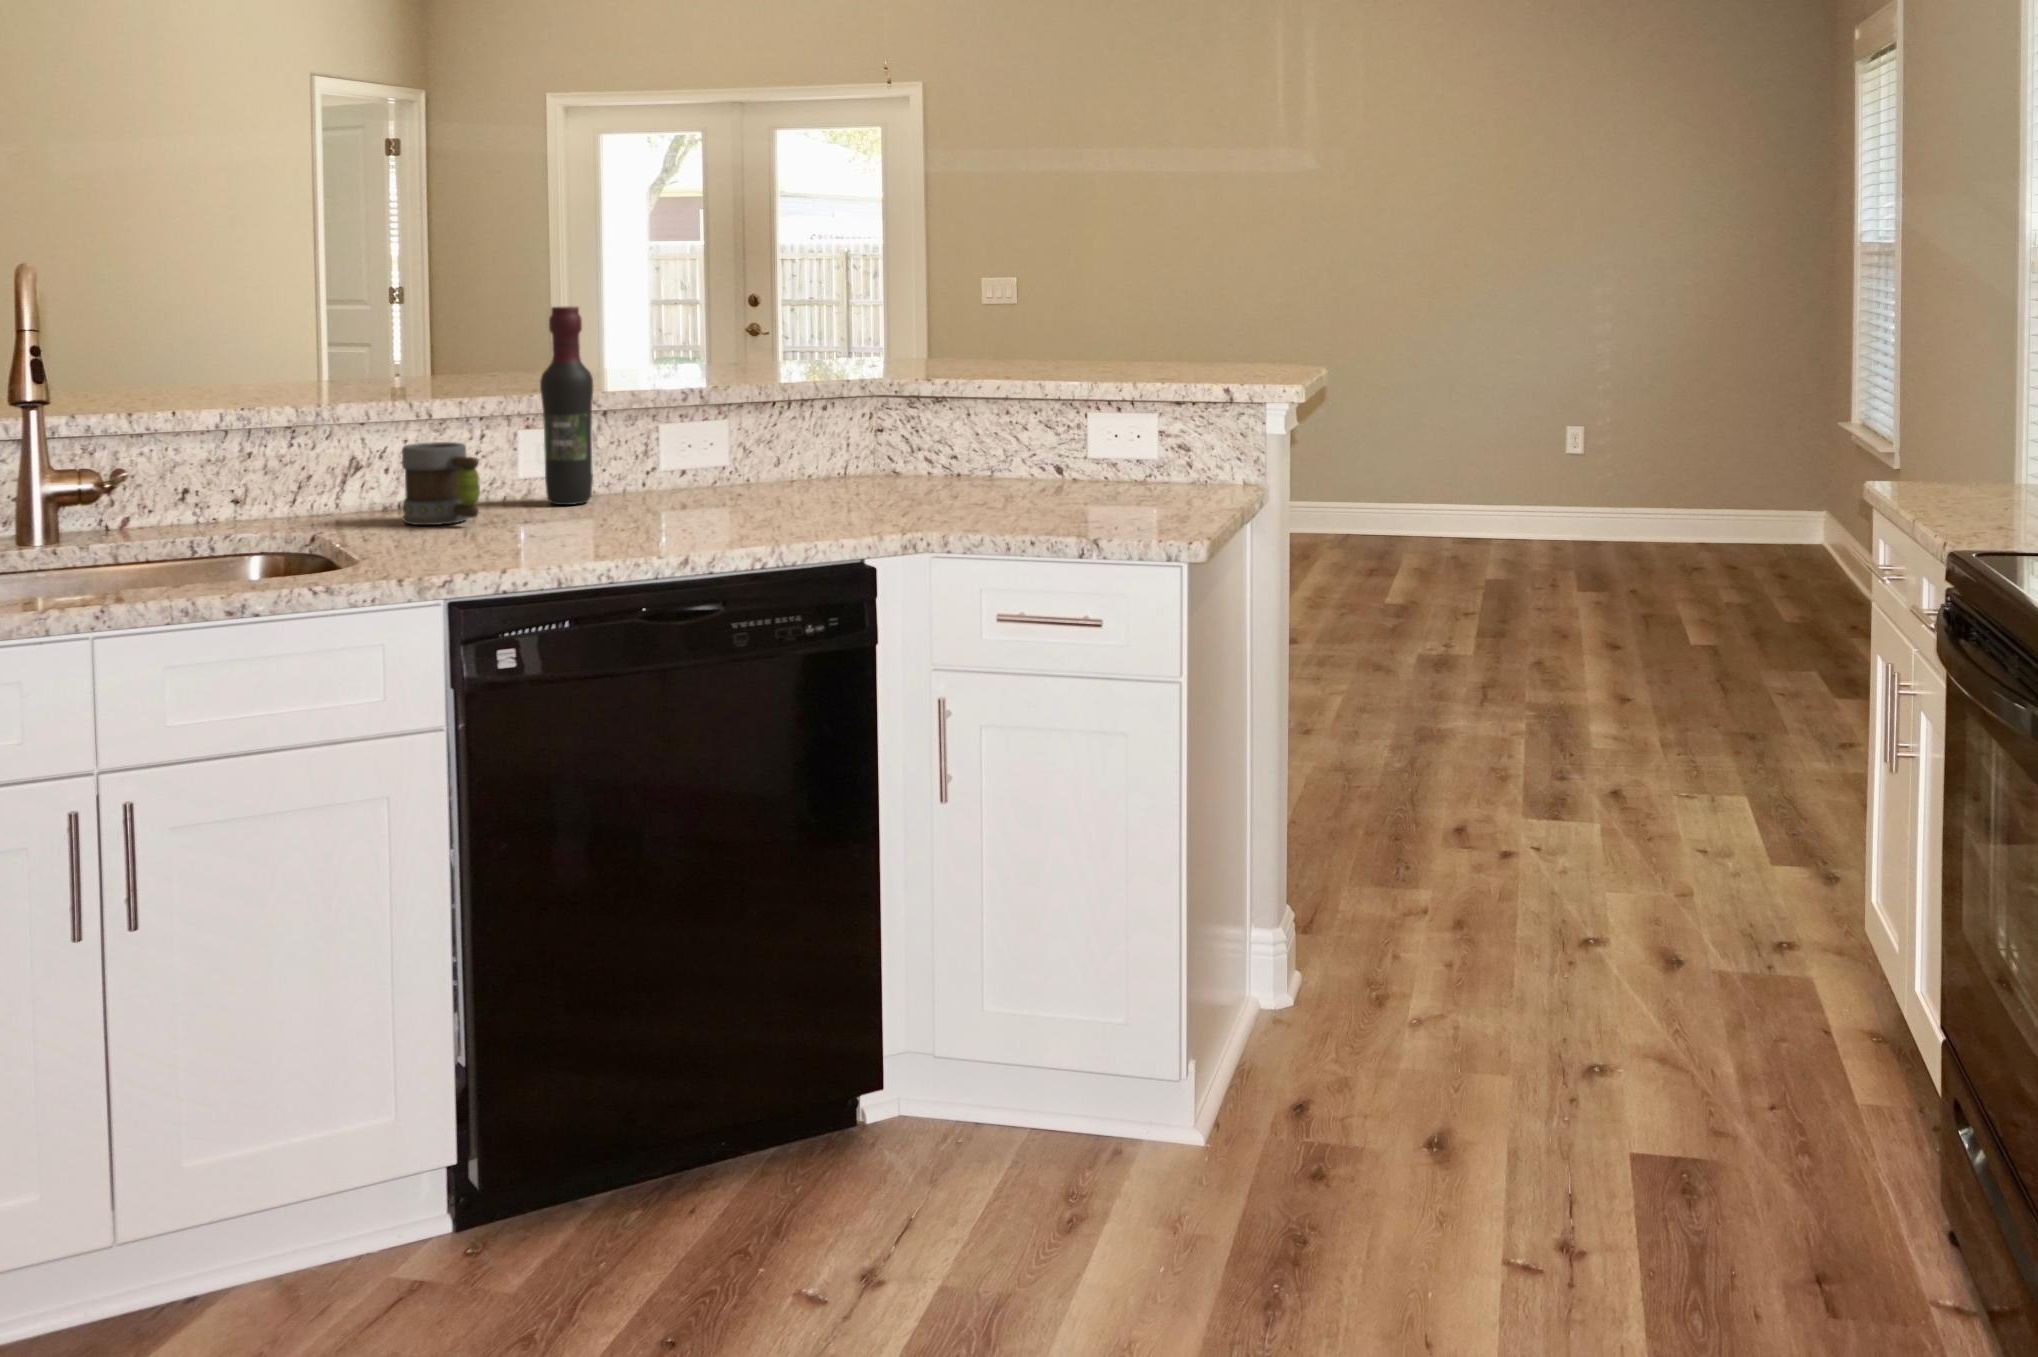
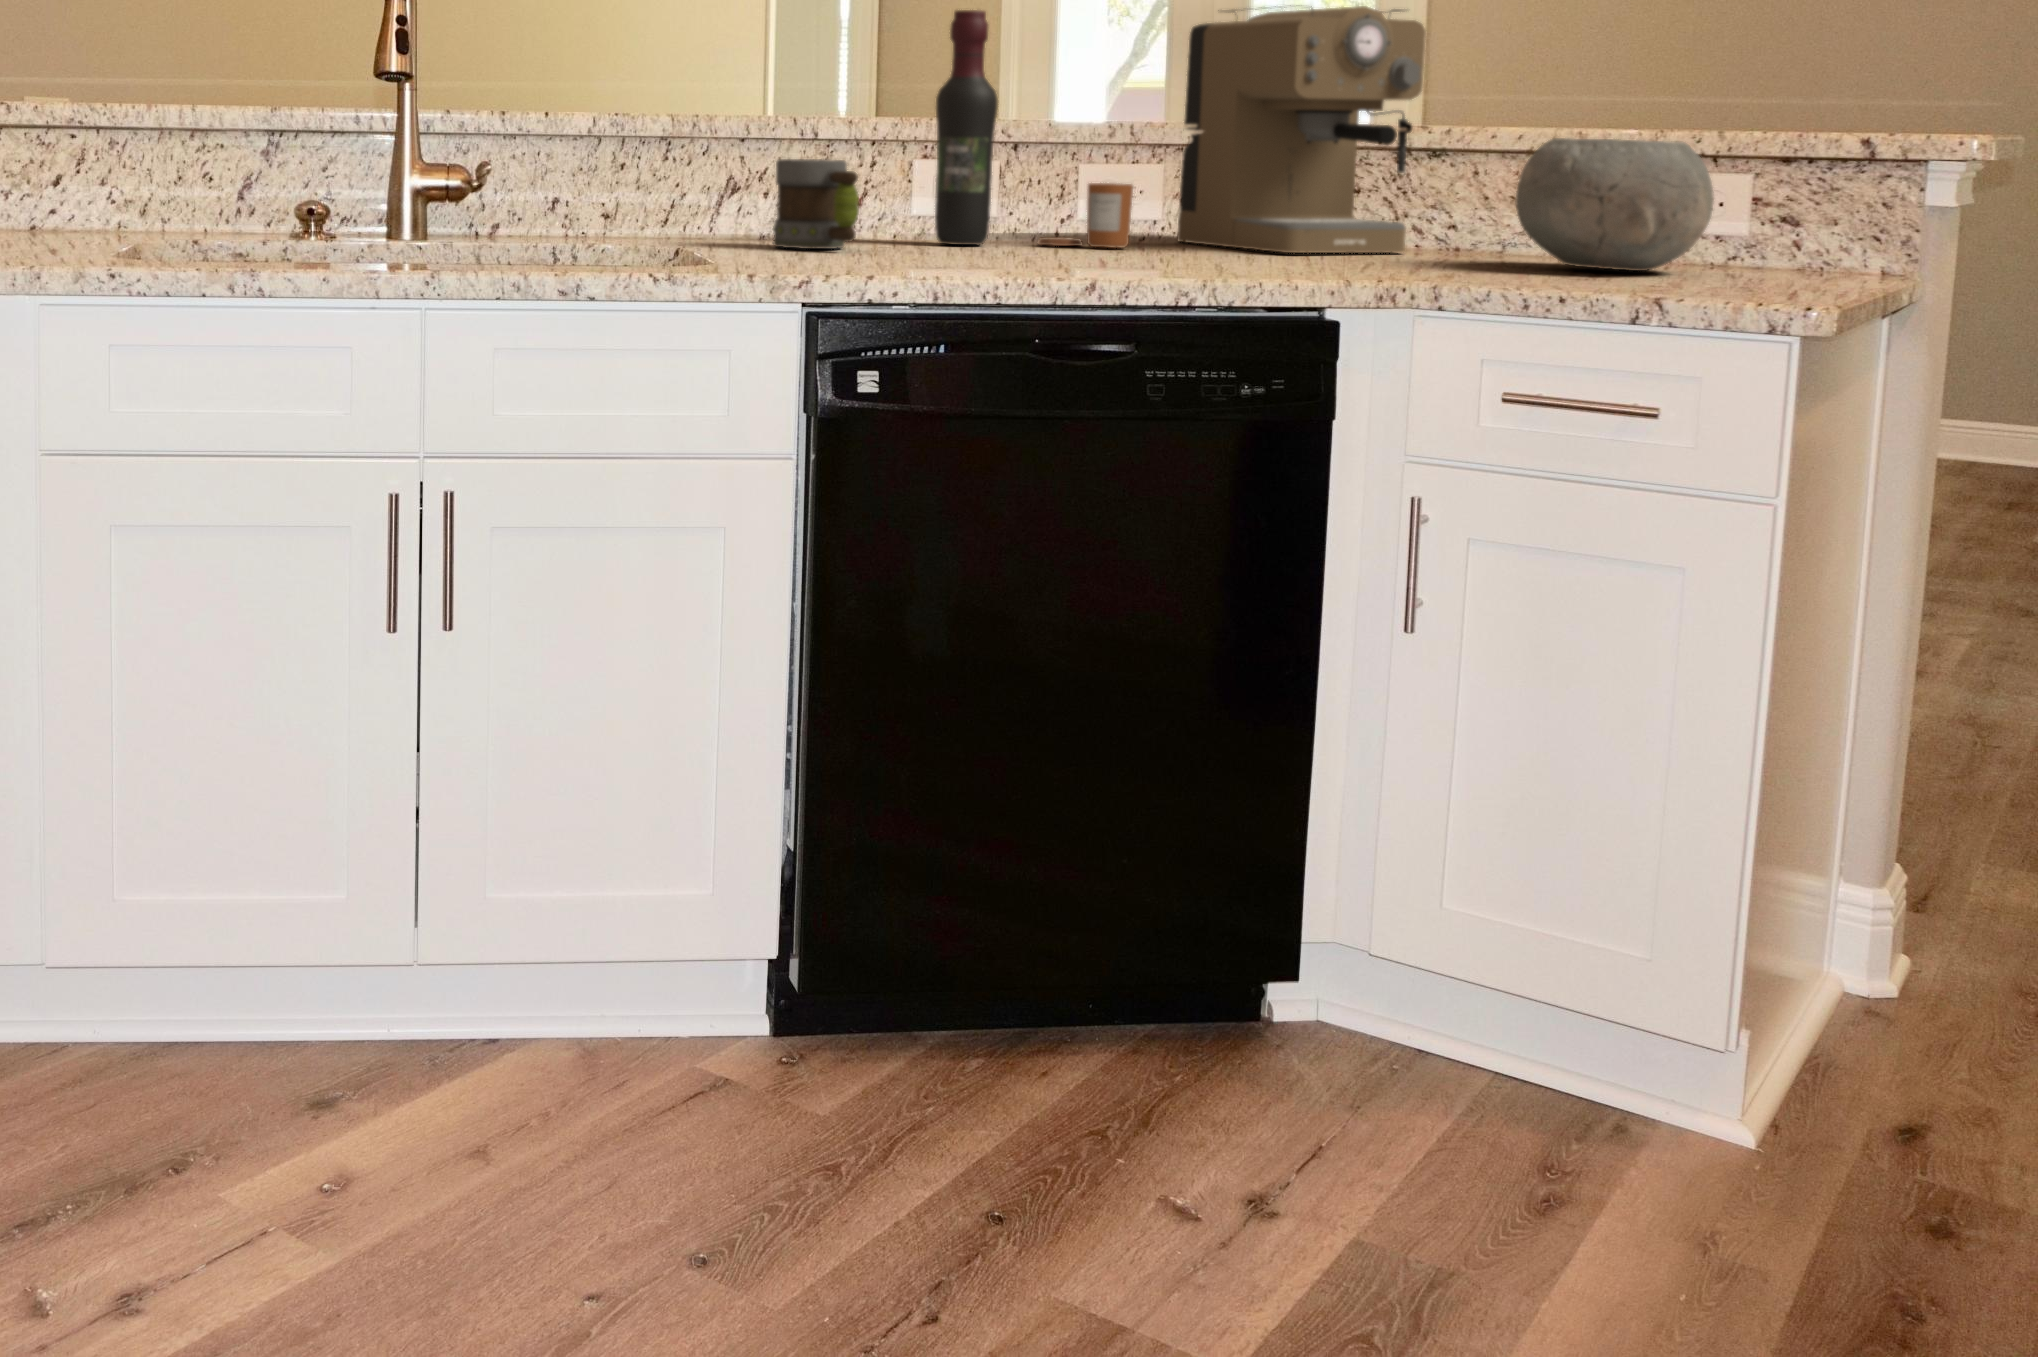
coffee maker: none [746,294,924,495] -> present [1177,5,1426,253]
bowl: none [997,400,1130,501] -> present [1515,138,1714,271]
candle: none [634,443,709,499] -> present [1038,183,1133,248]

